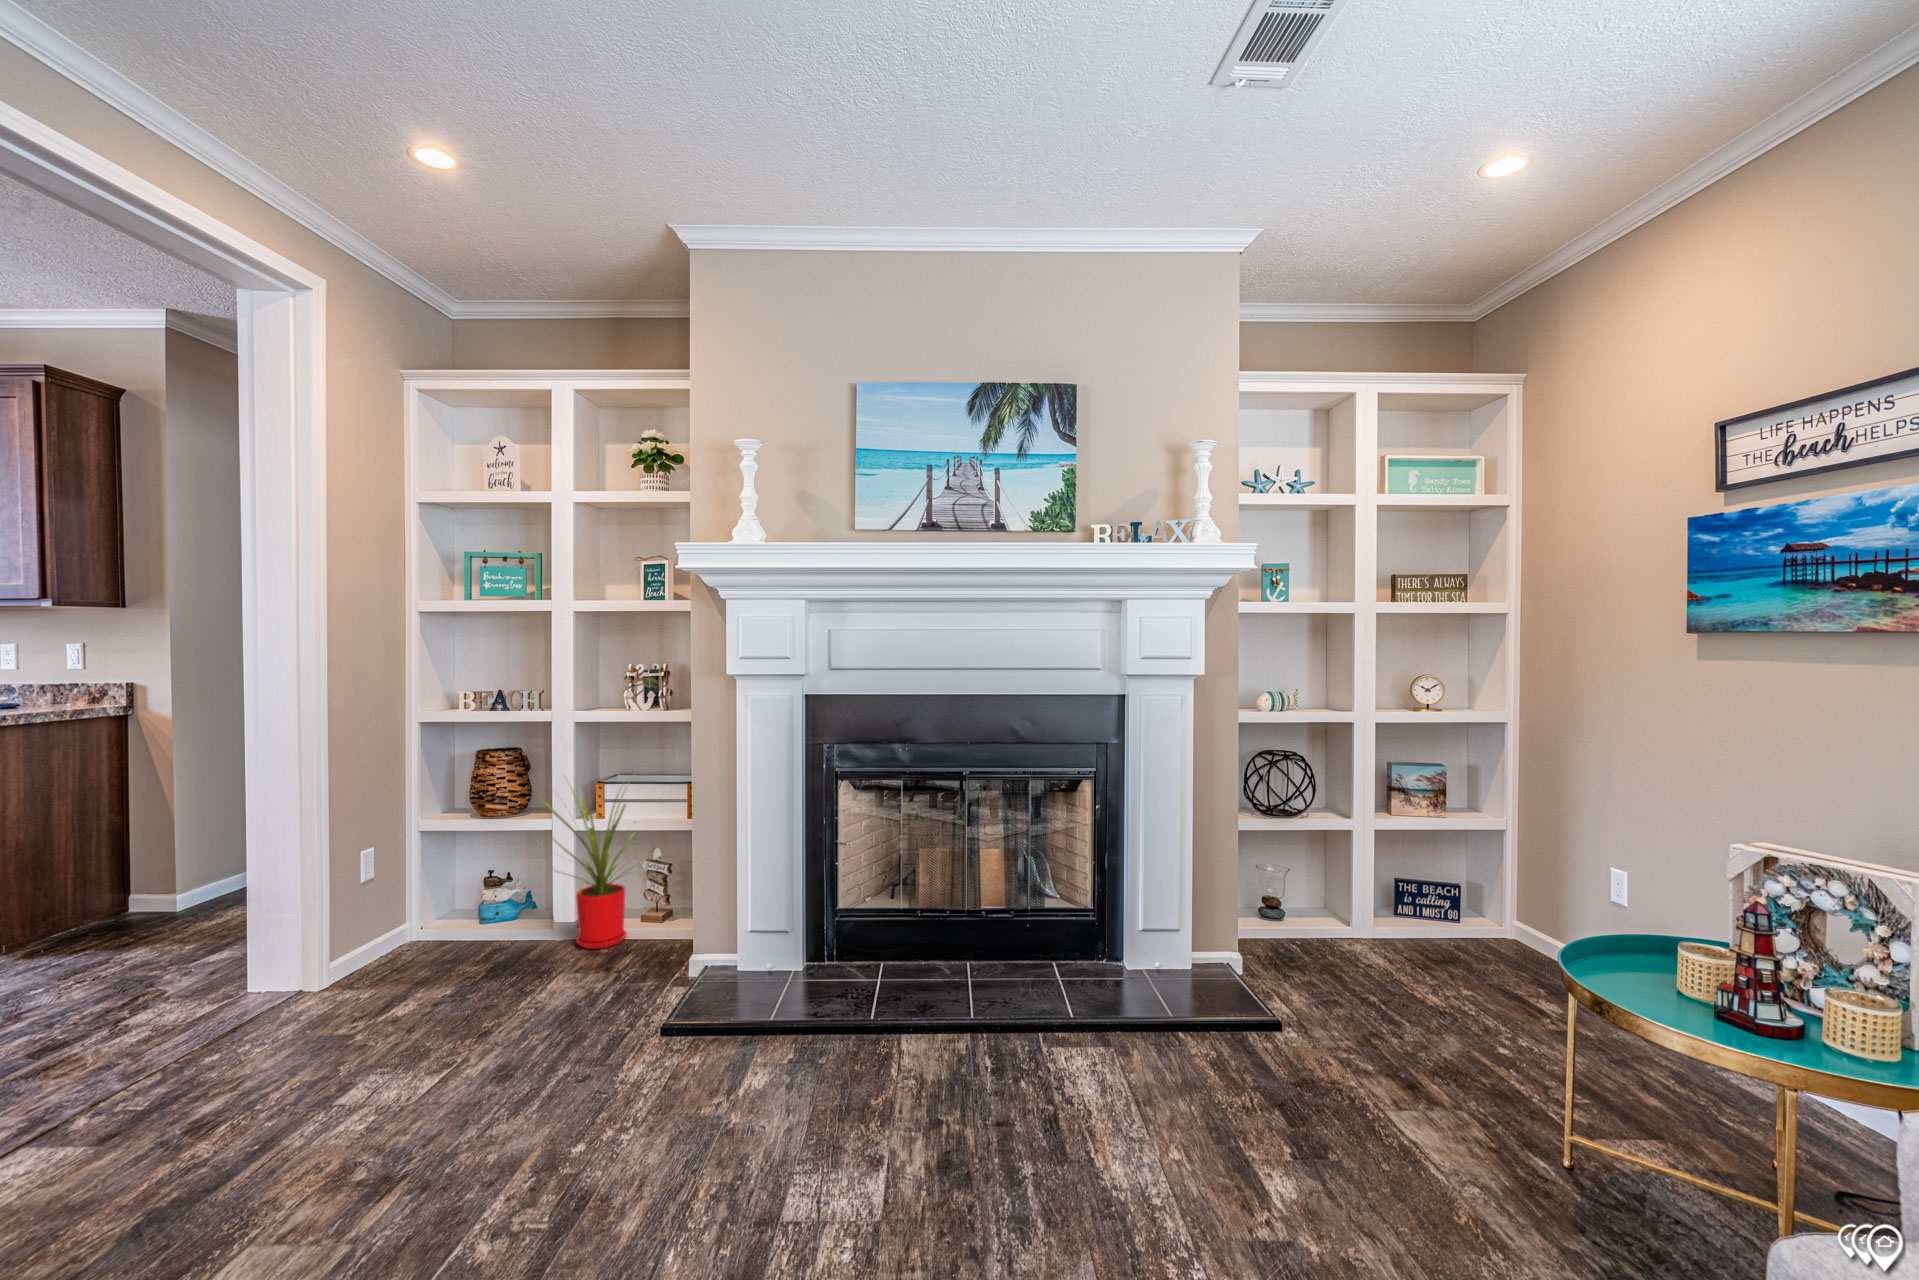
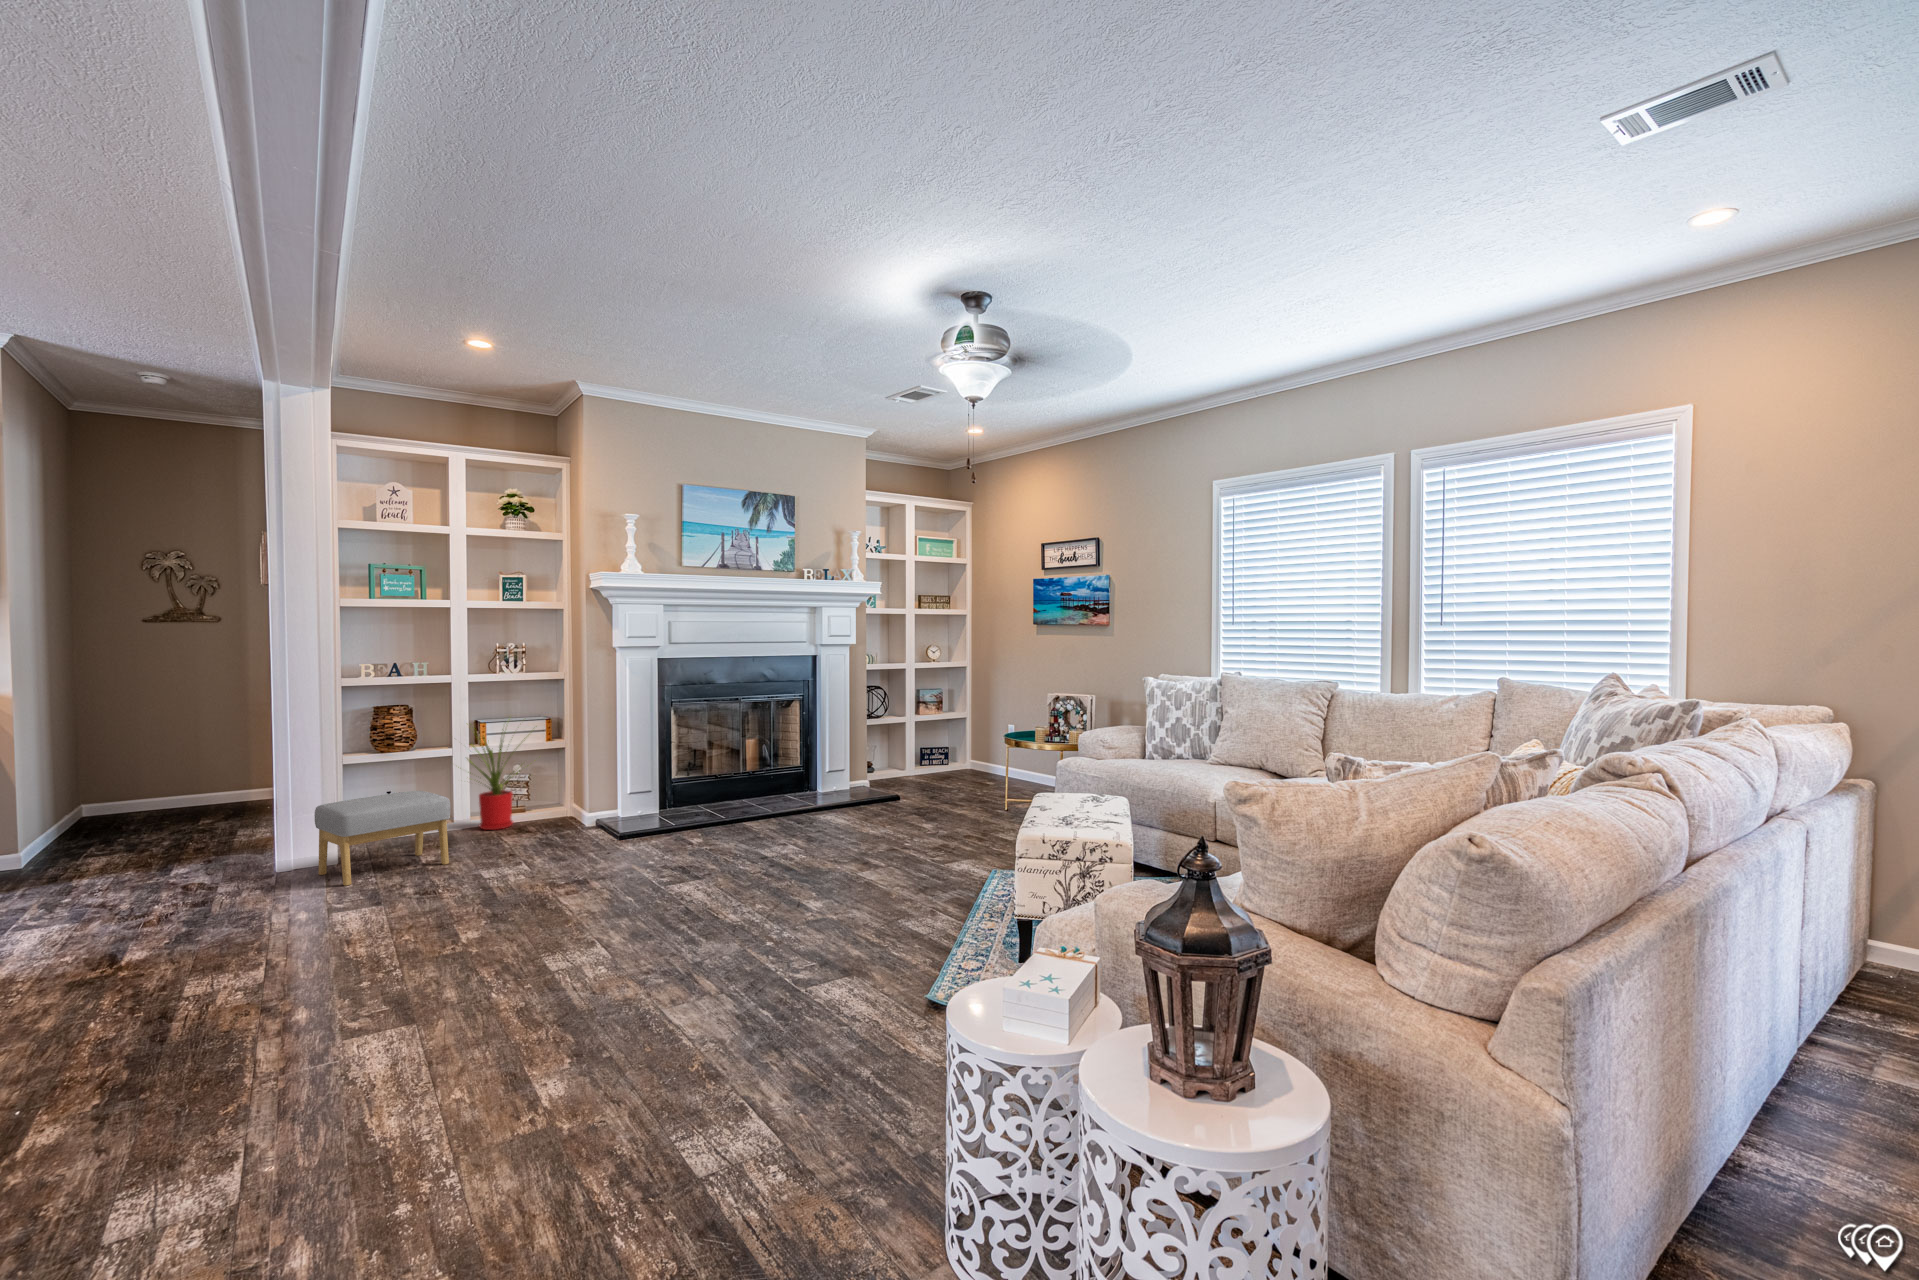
footstool: none [207,892,429,1053] -> present [314,791,450,886]

